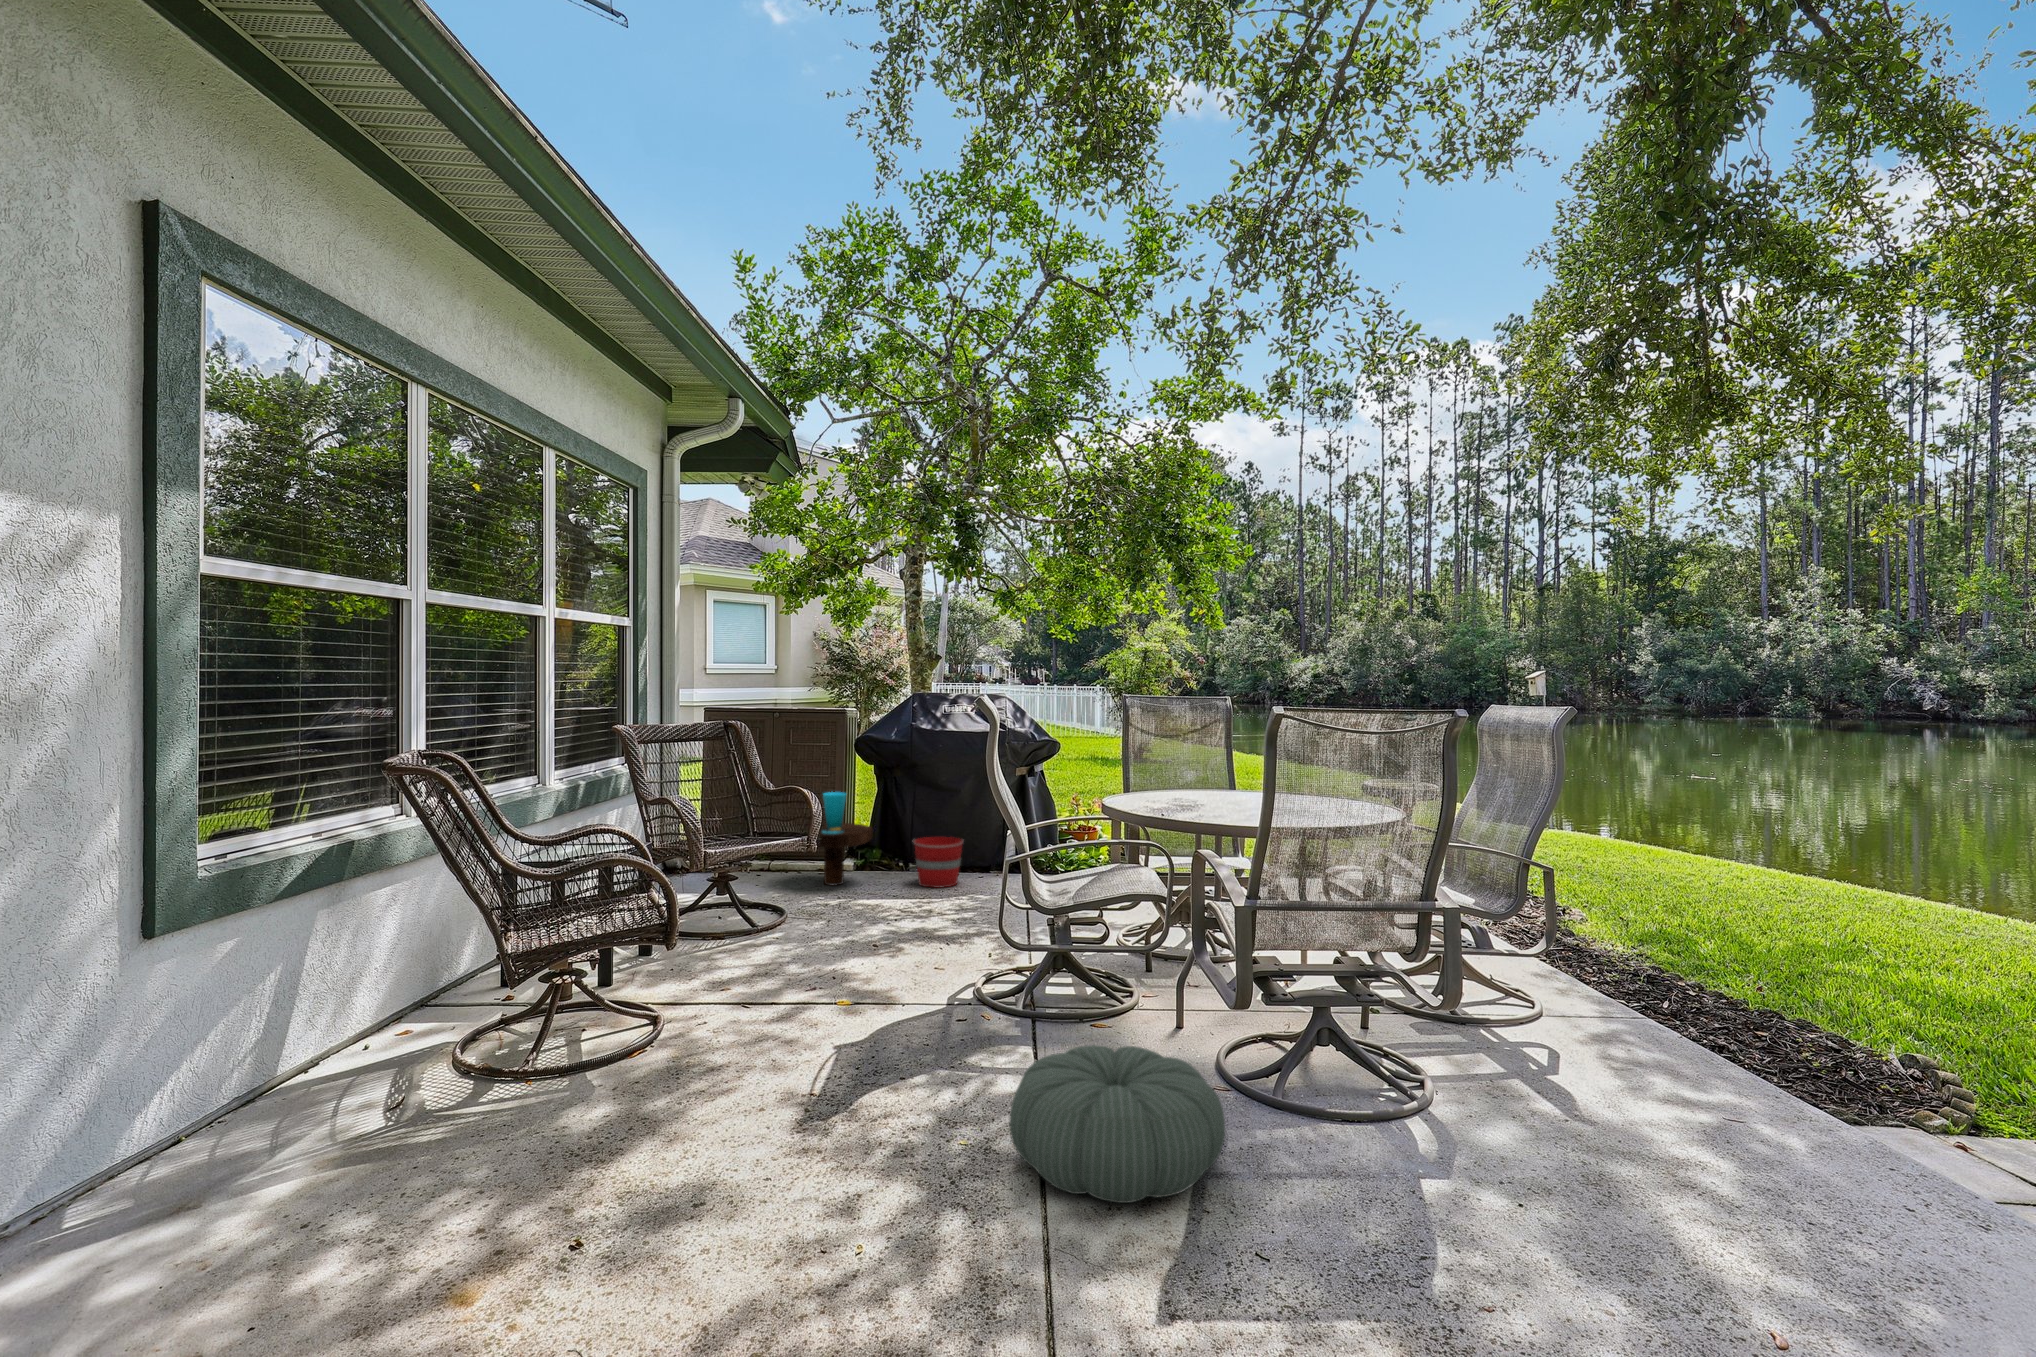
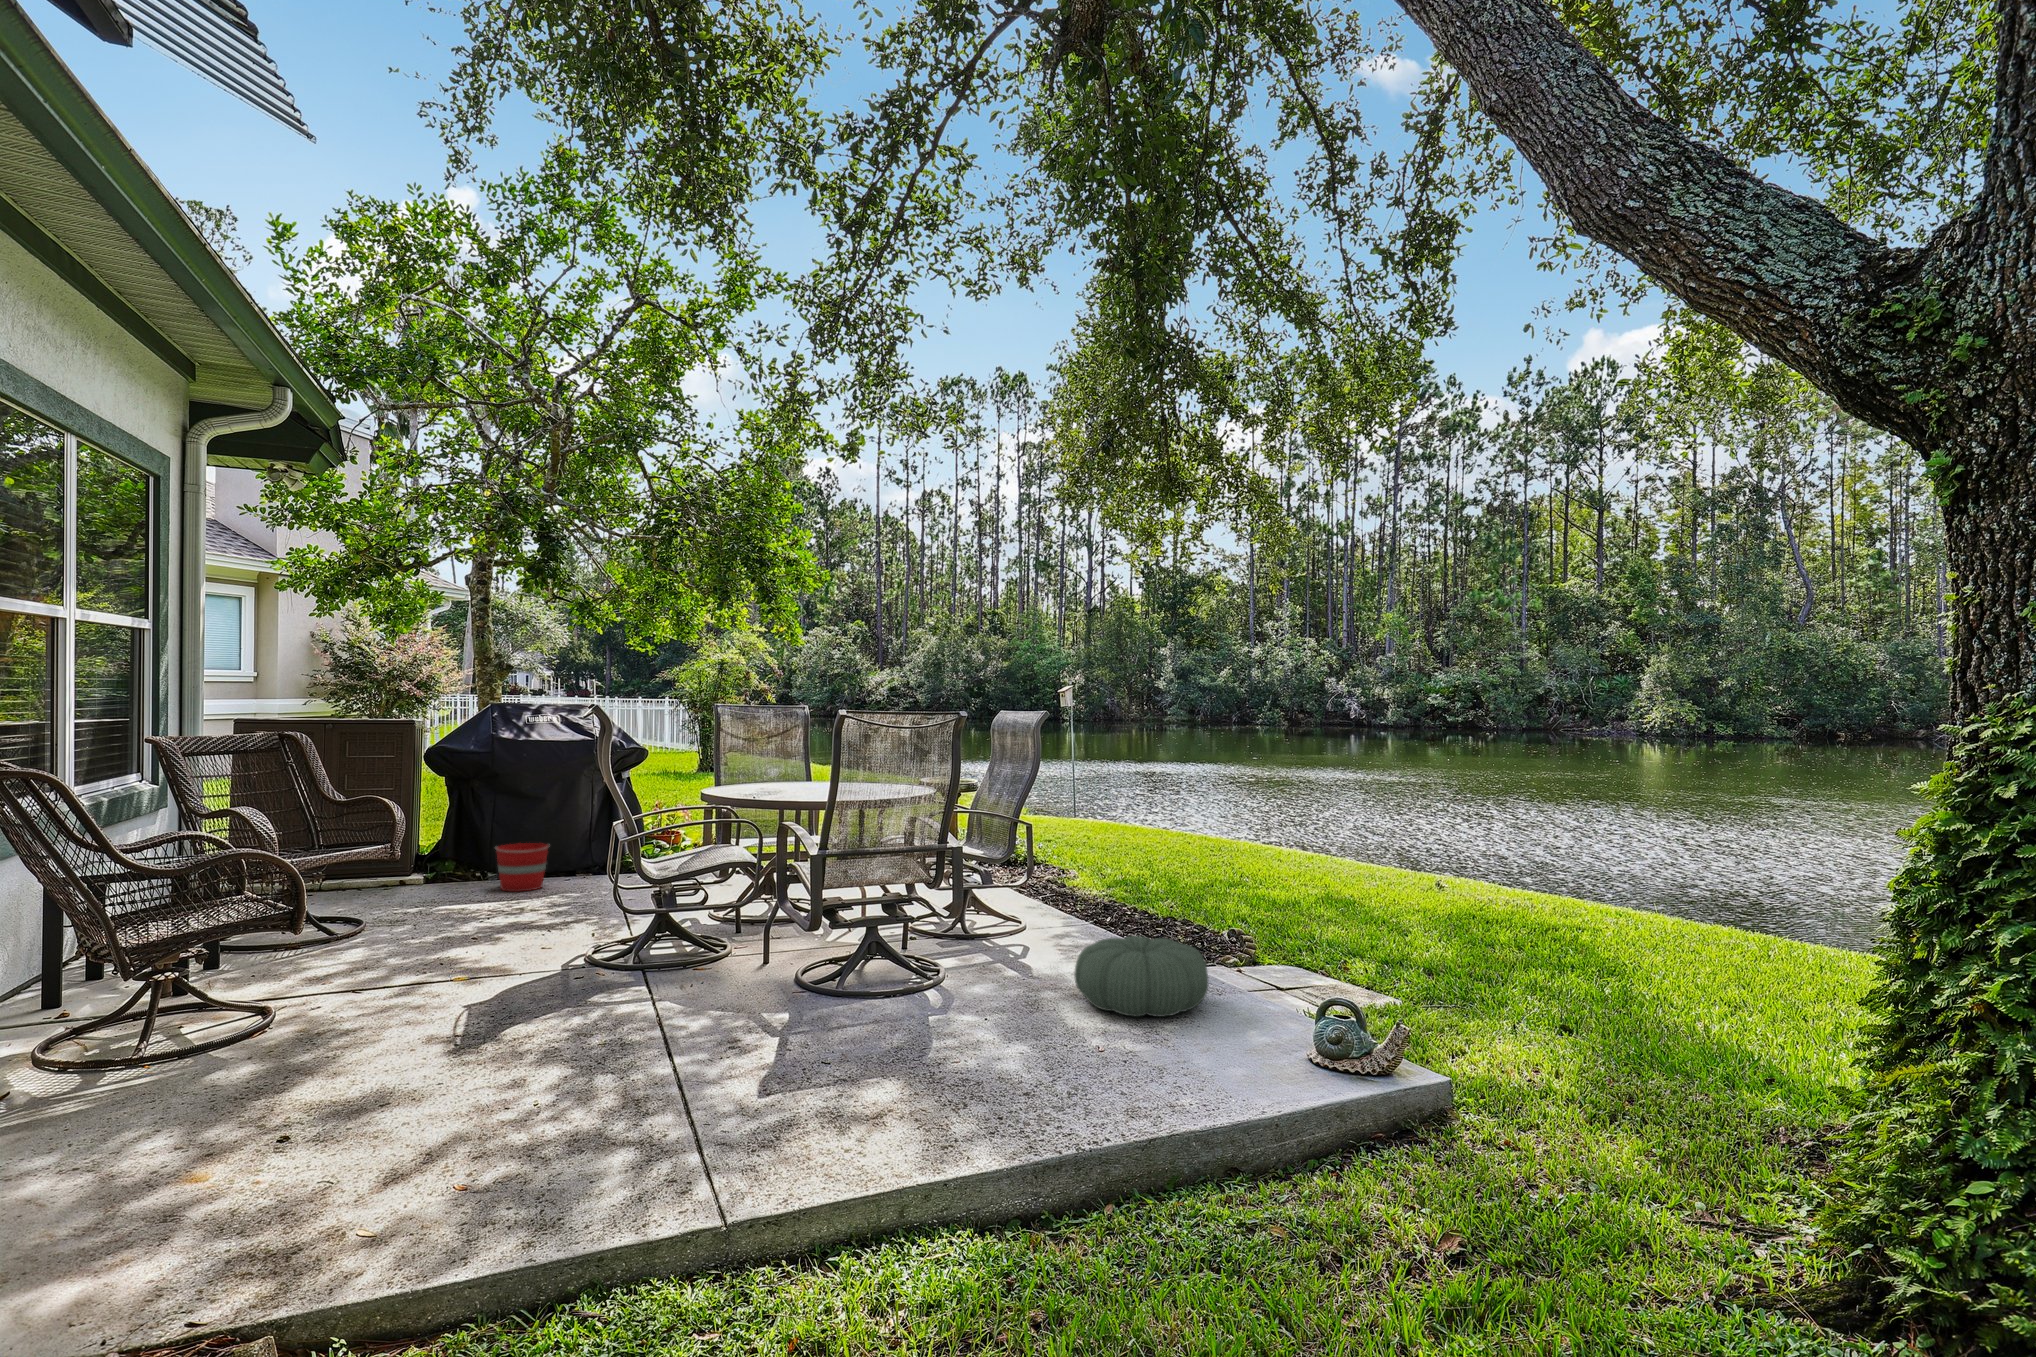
side table: present [819,792,872,885] -> none [361,803,450,897]
pouf: present [1009,1045,1225,1203] -> present [1074,936,1209,1017]

